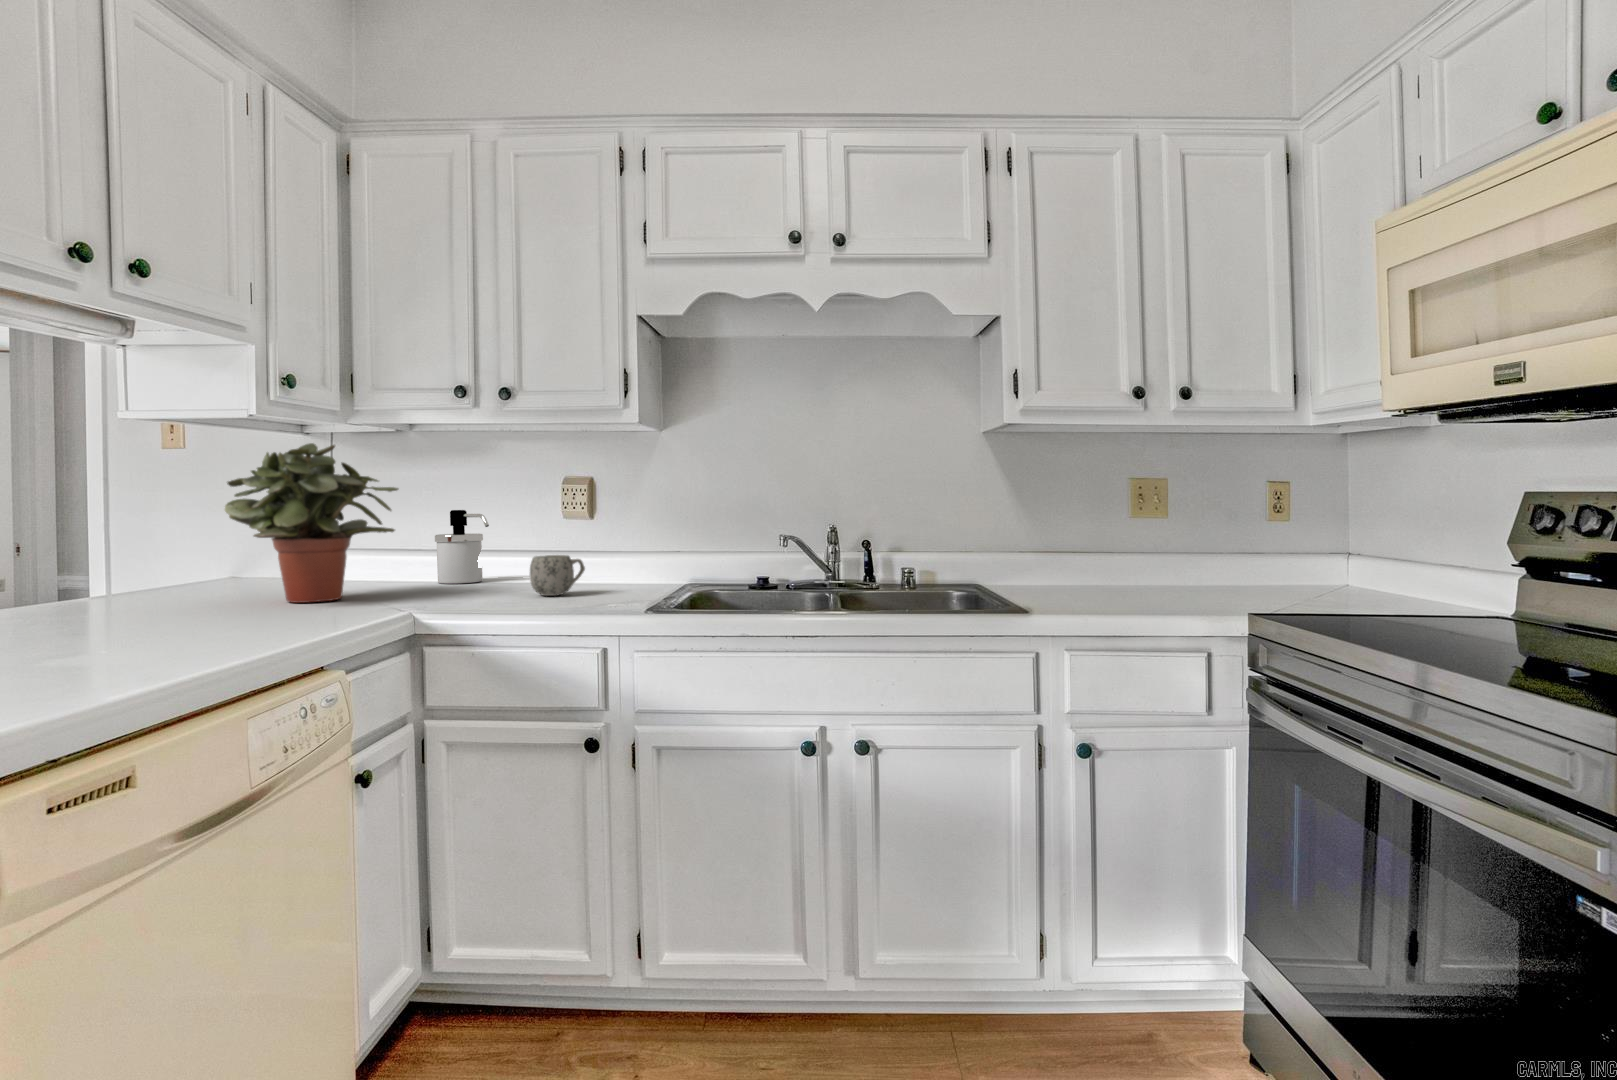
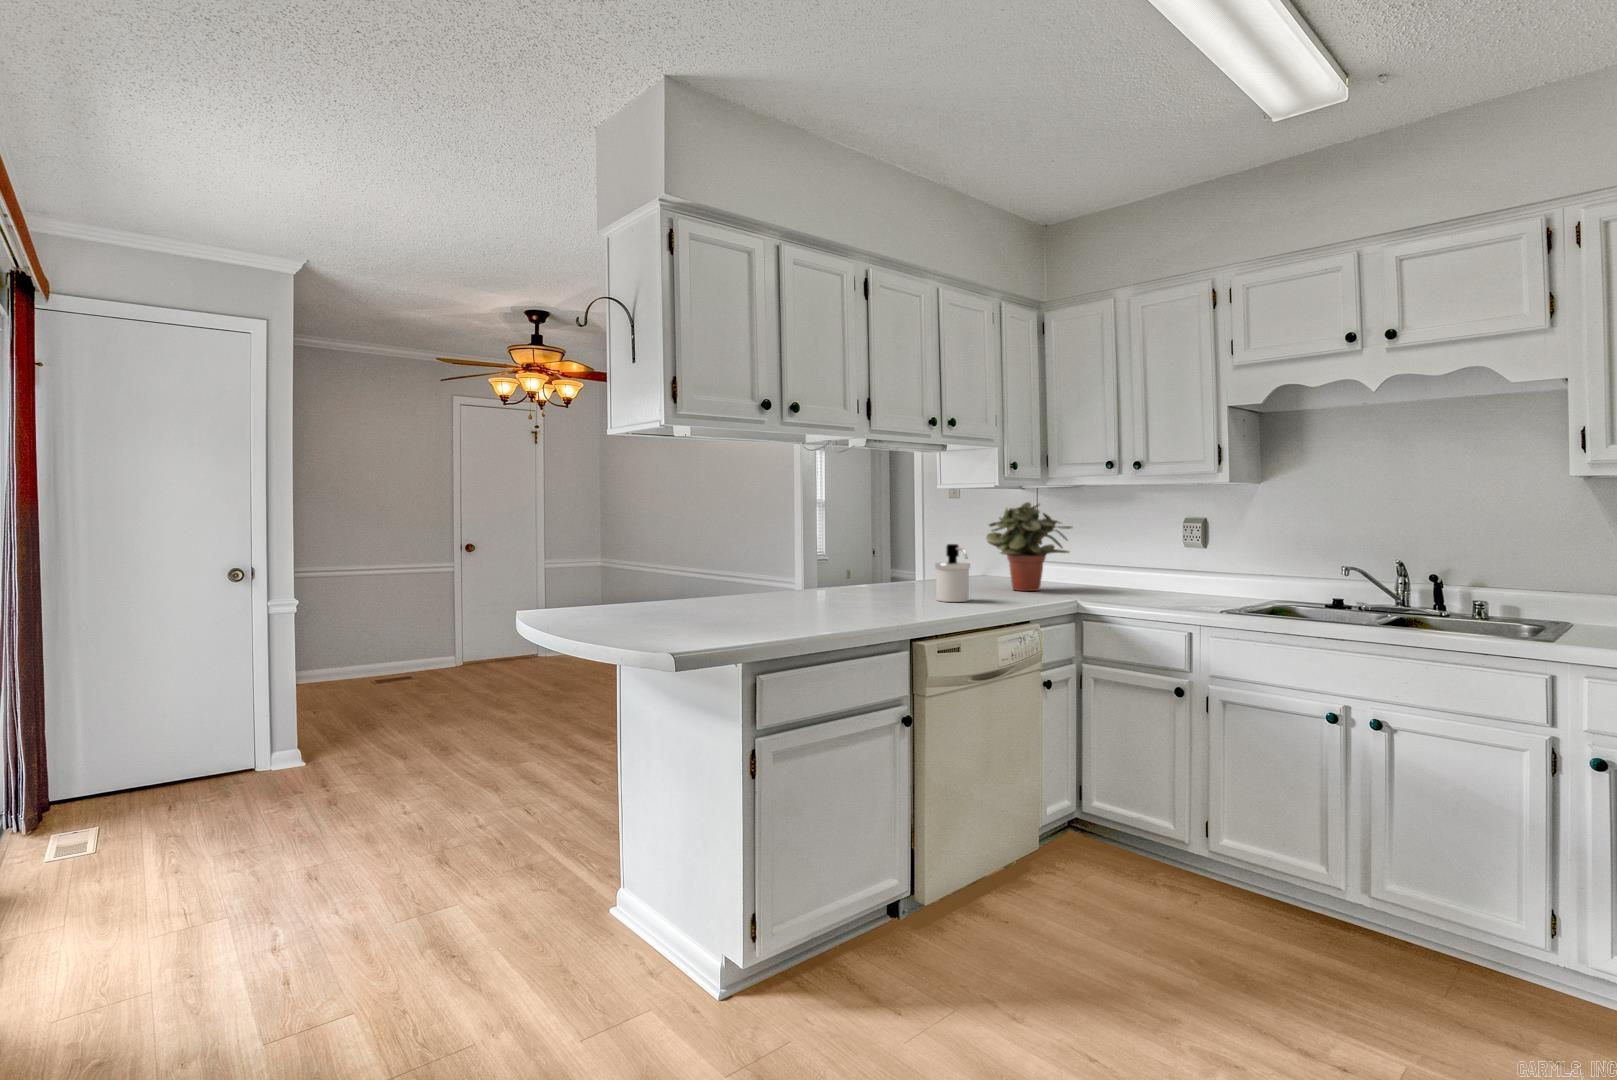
soap dispenser: present [435,510,489,584] -> present [935,544,970,602]
mug: present [530,555,585,596] -> none [1150,572,1189,599]

